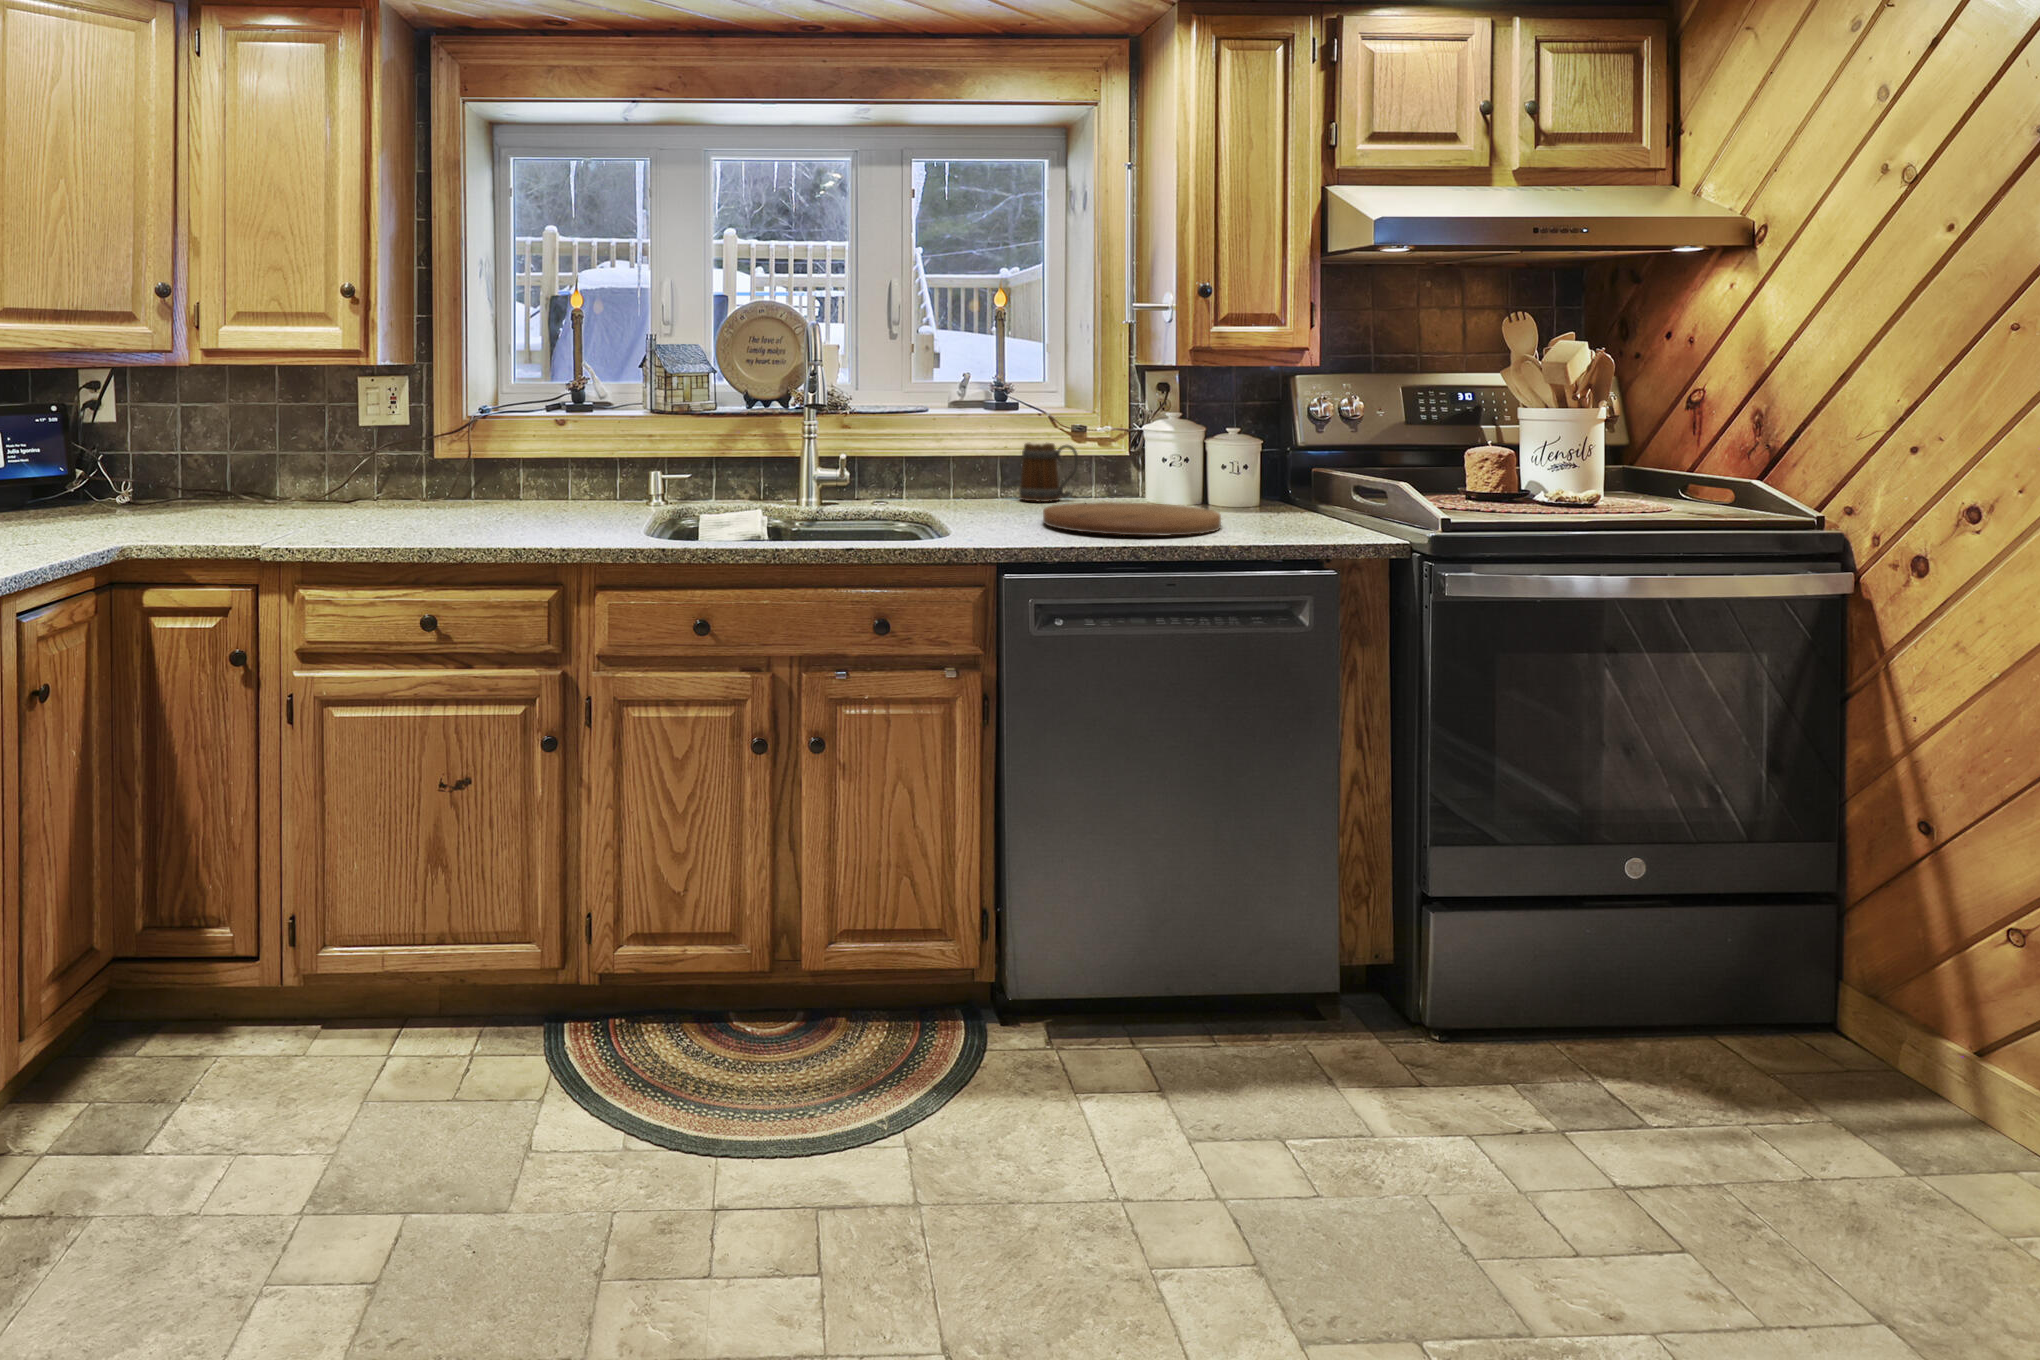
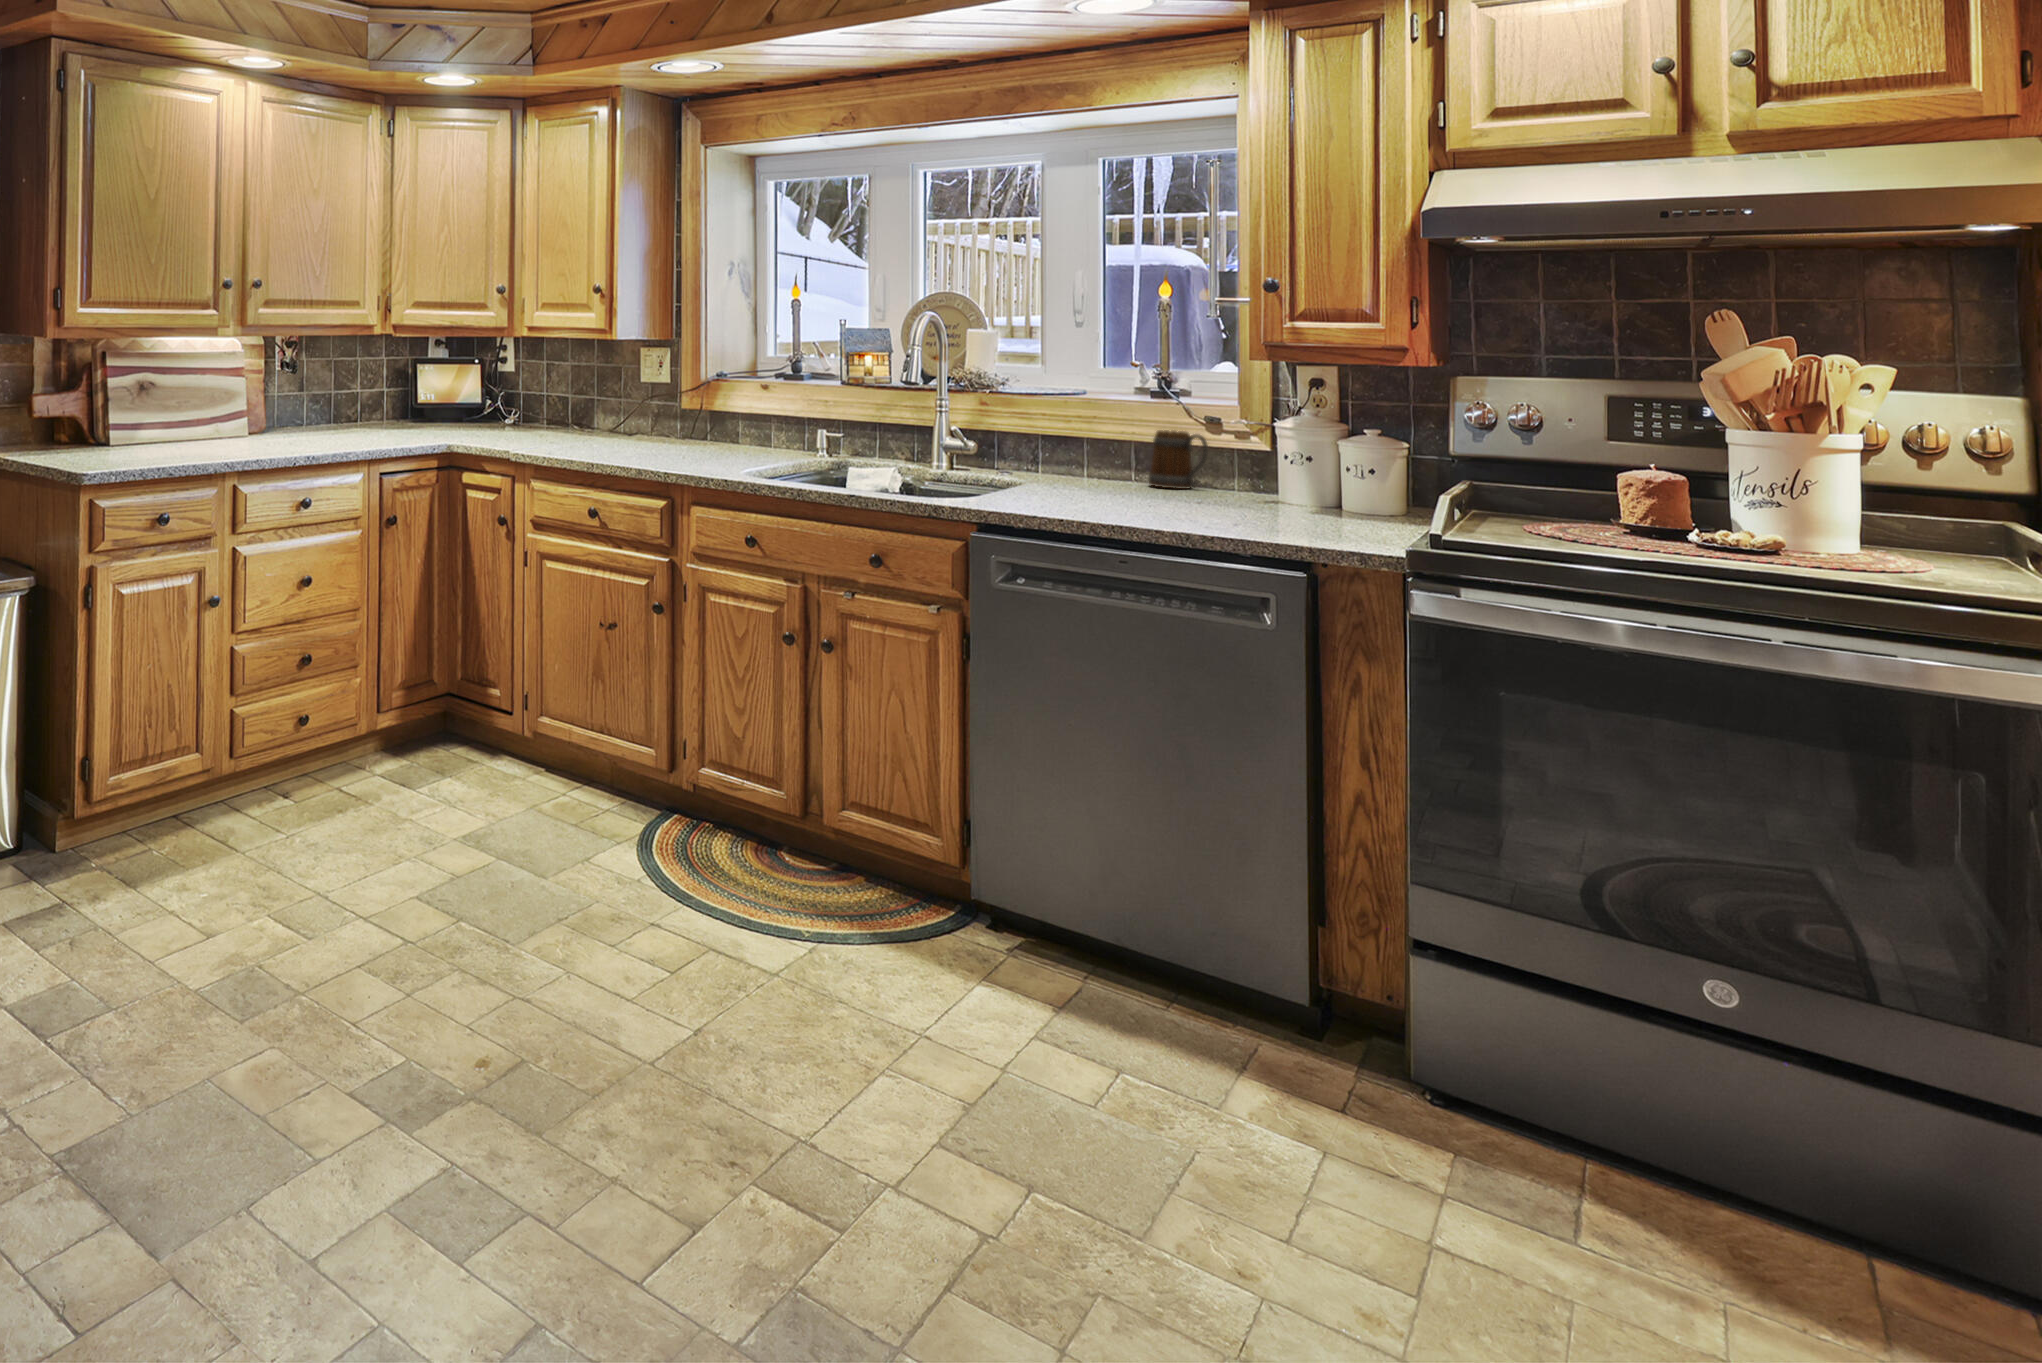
cutting board: present [1043,502,1221,535] -> none [1075,486,1258,522]

